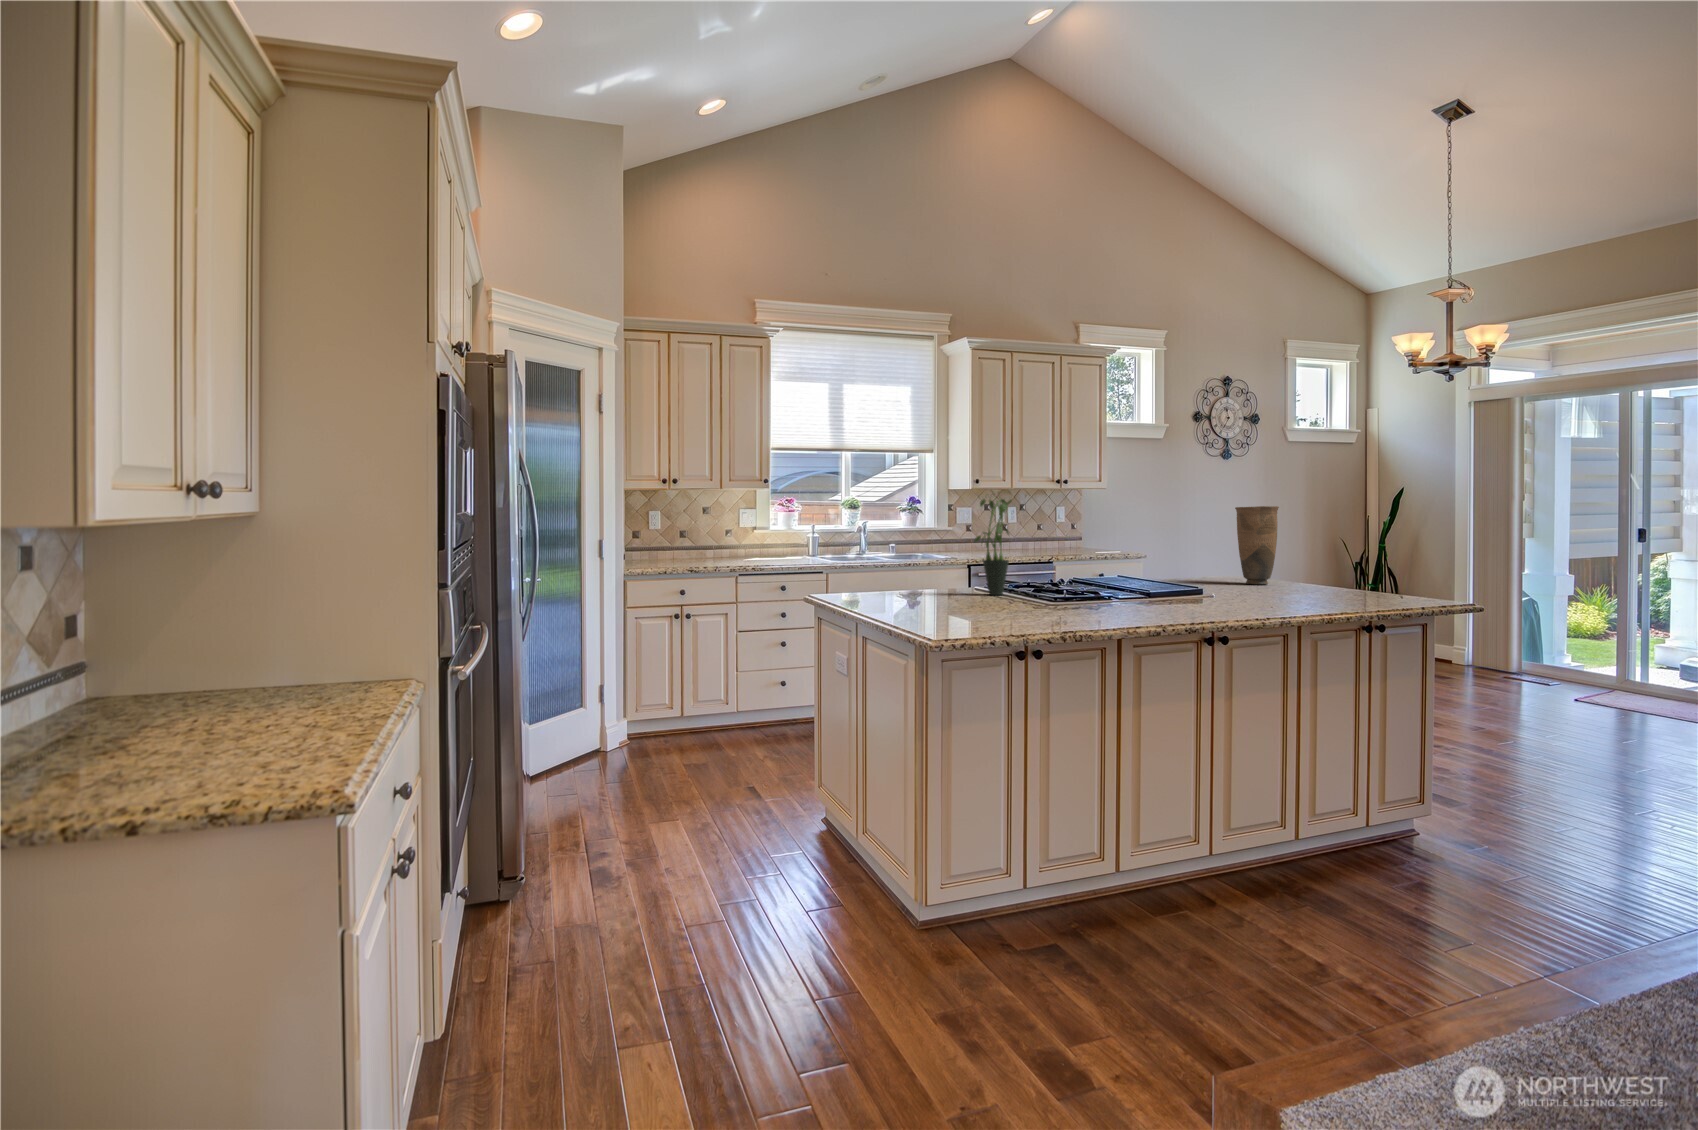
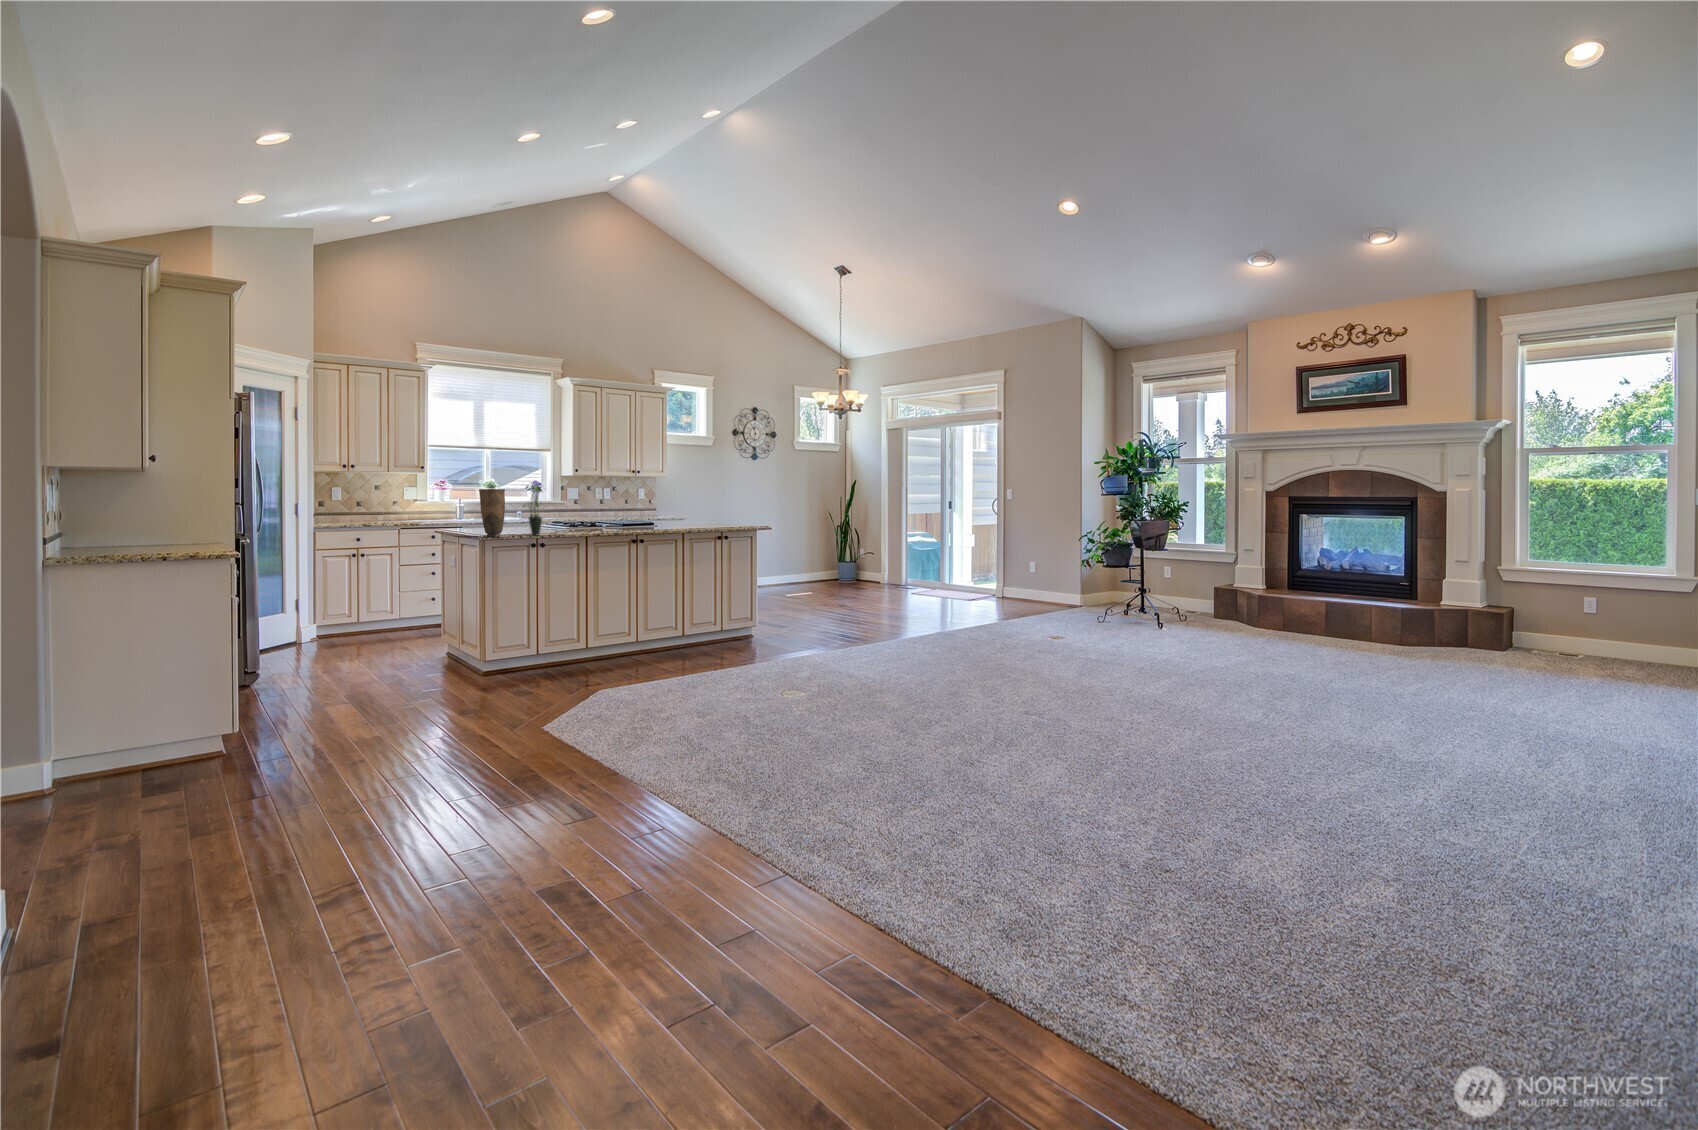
vase: present [1235,506,1279,584] -> present [479,489,505,537]

